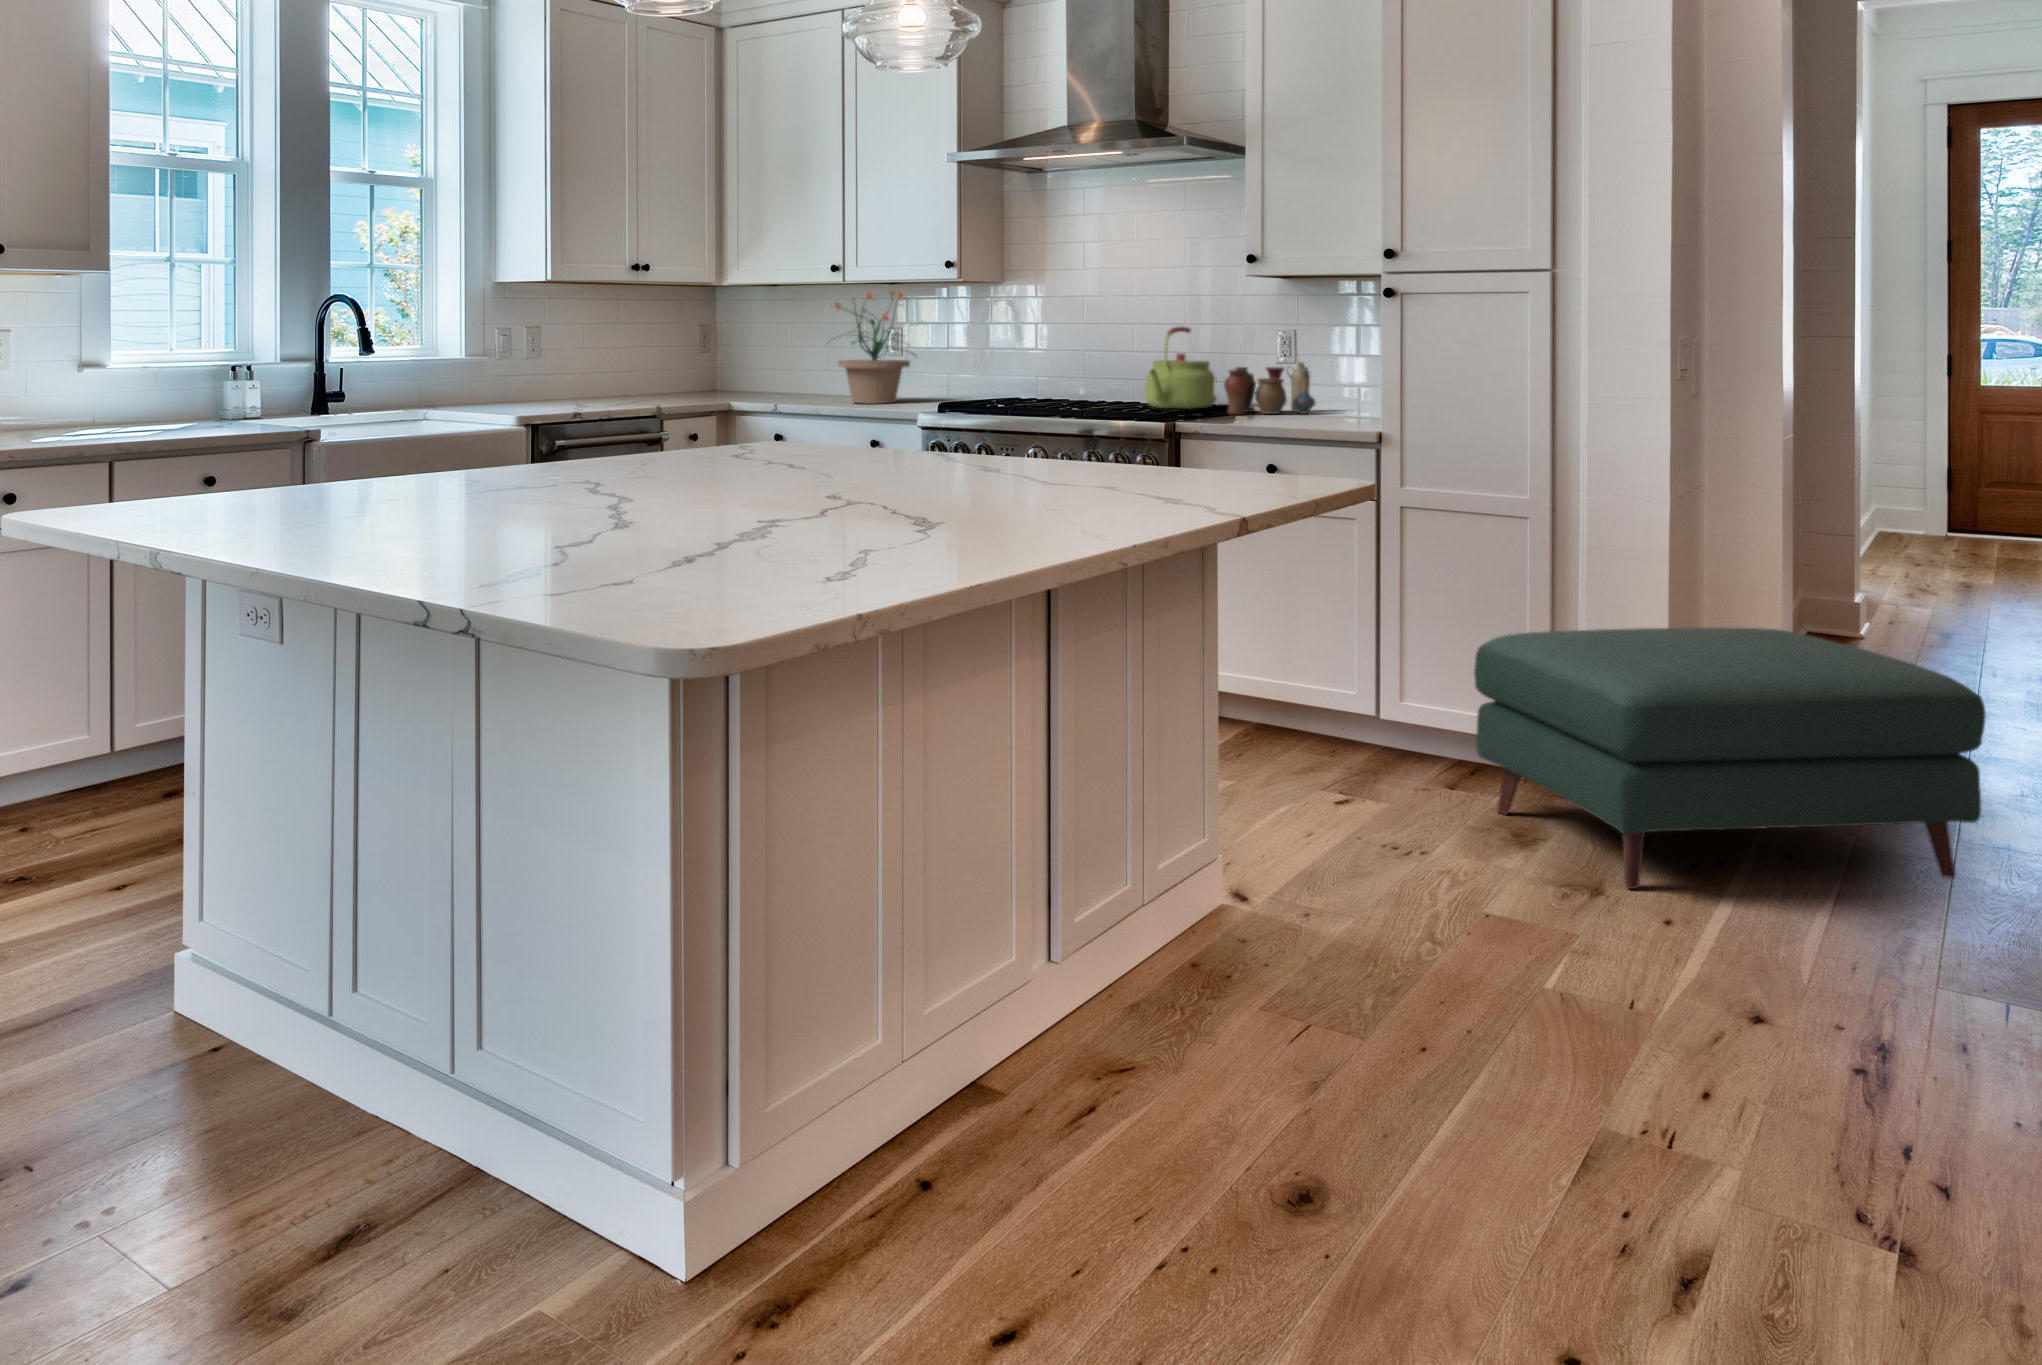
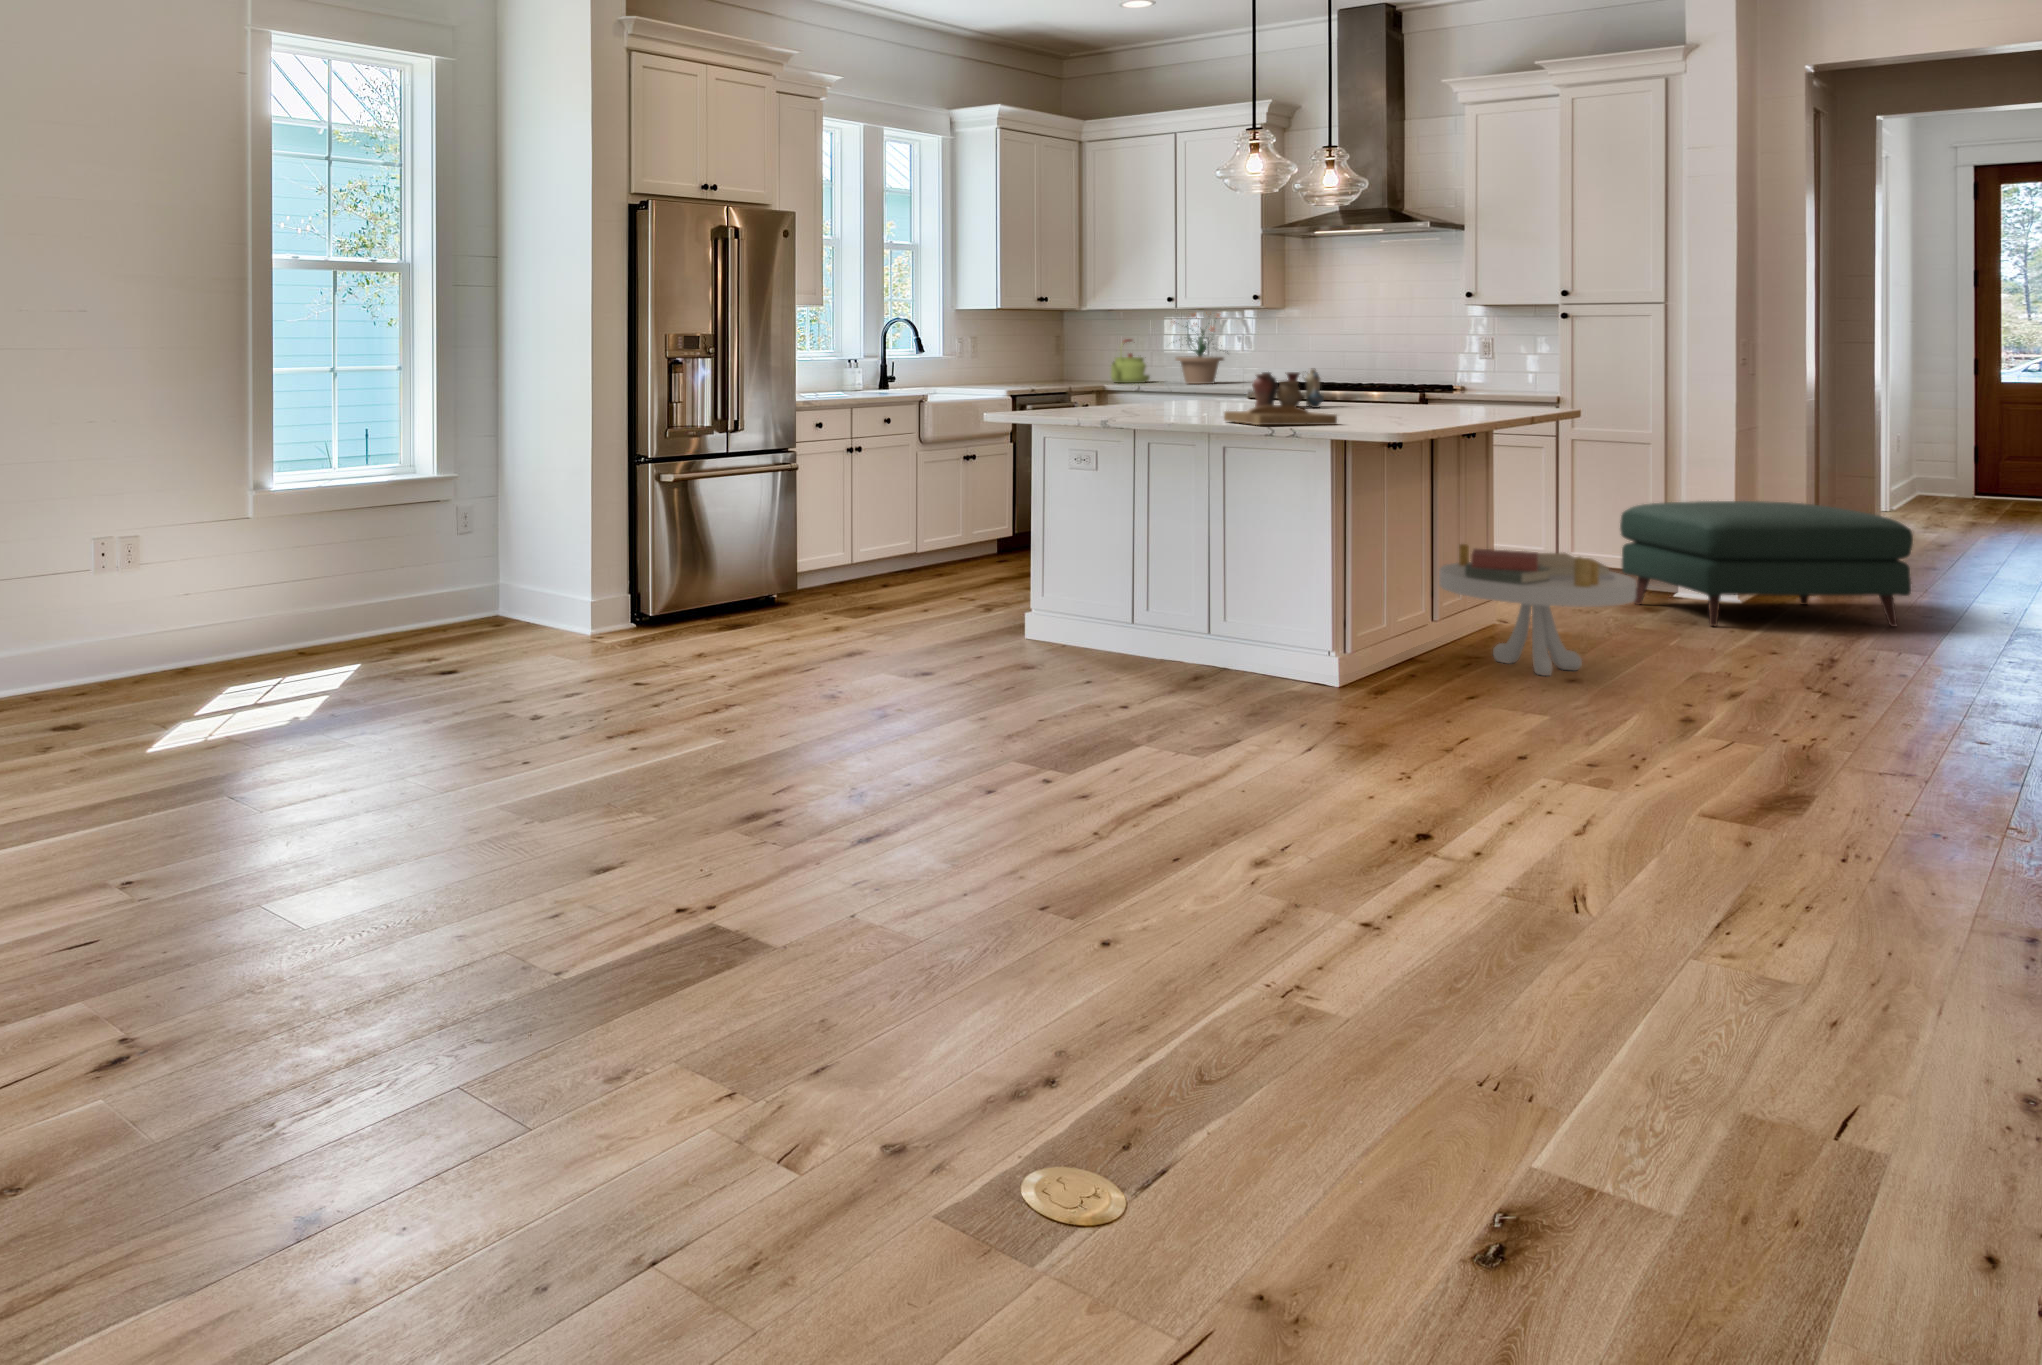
kettle: present [1145,326,1216,409] -> present [1111,339,1150,383]
vase: present [1224,362,1315,414] -> present [1252,369,1324,408]
tray: none [434,523,662,593] -> present [1224,405,1337,425]
side table: none [1057,790,1467,1133] -> present [1439,544,1636,676]

